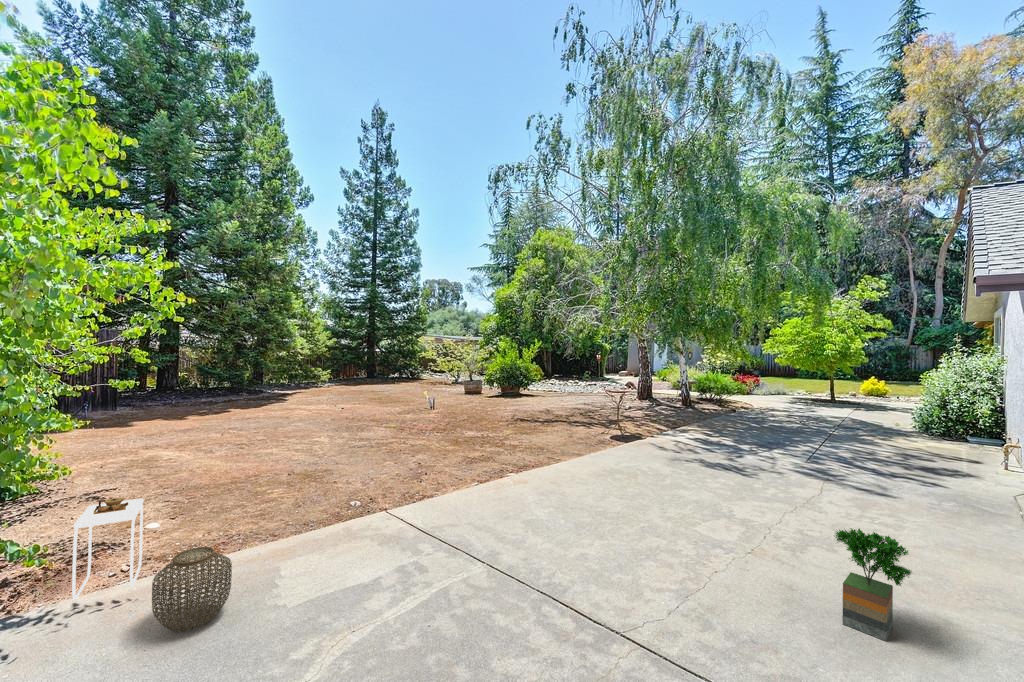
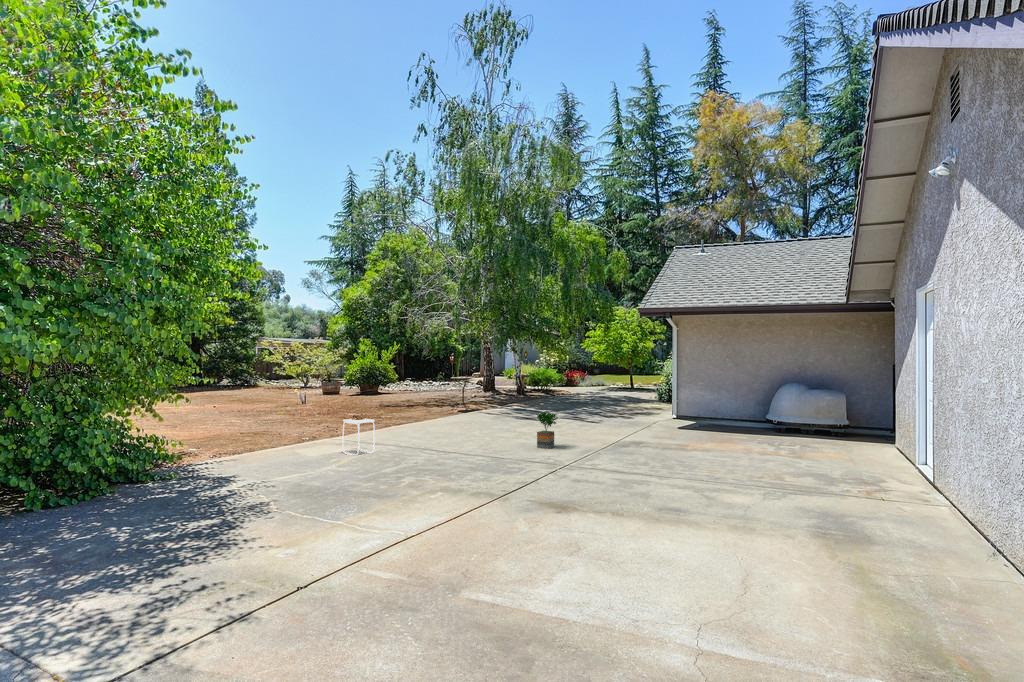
side table: present [72,498,144,600] -> present [343,415,375,455]
woven basket: present [152,547,232,632] -> none [254,433,284,465]

